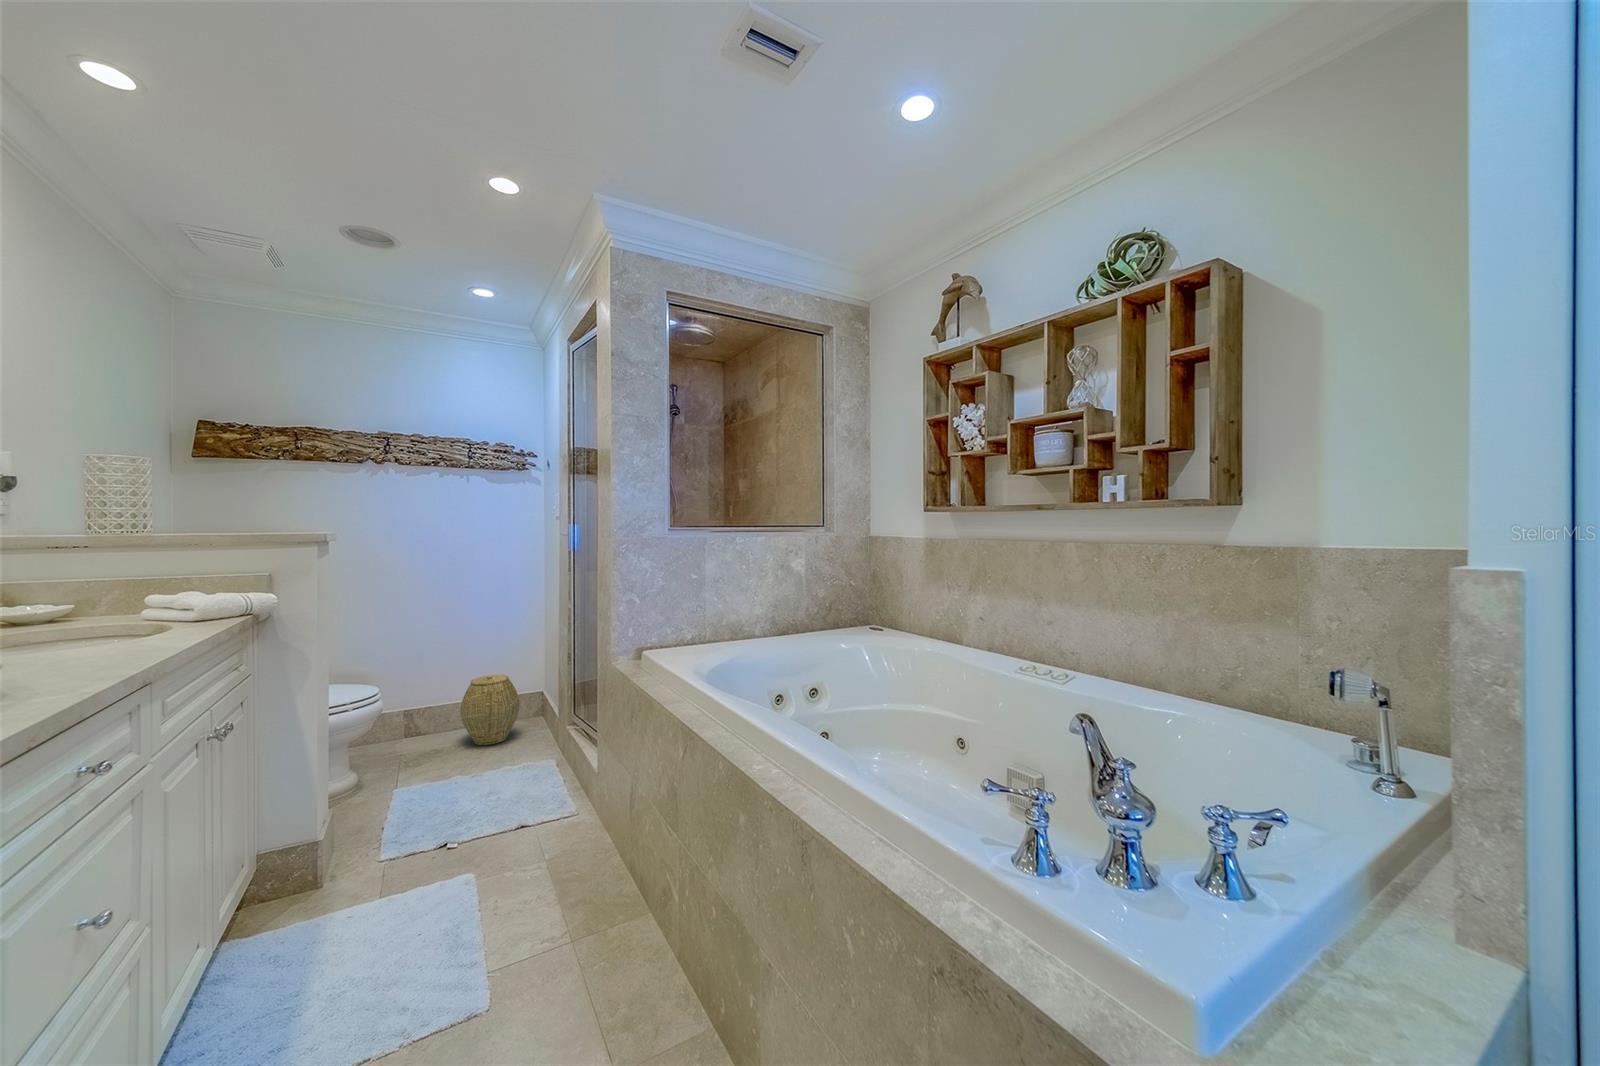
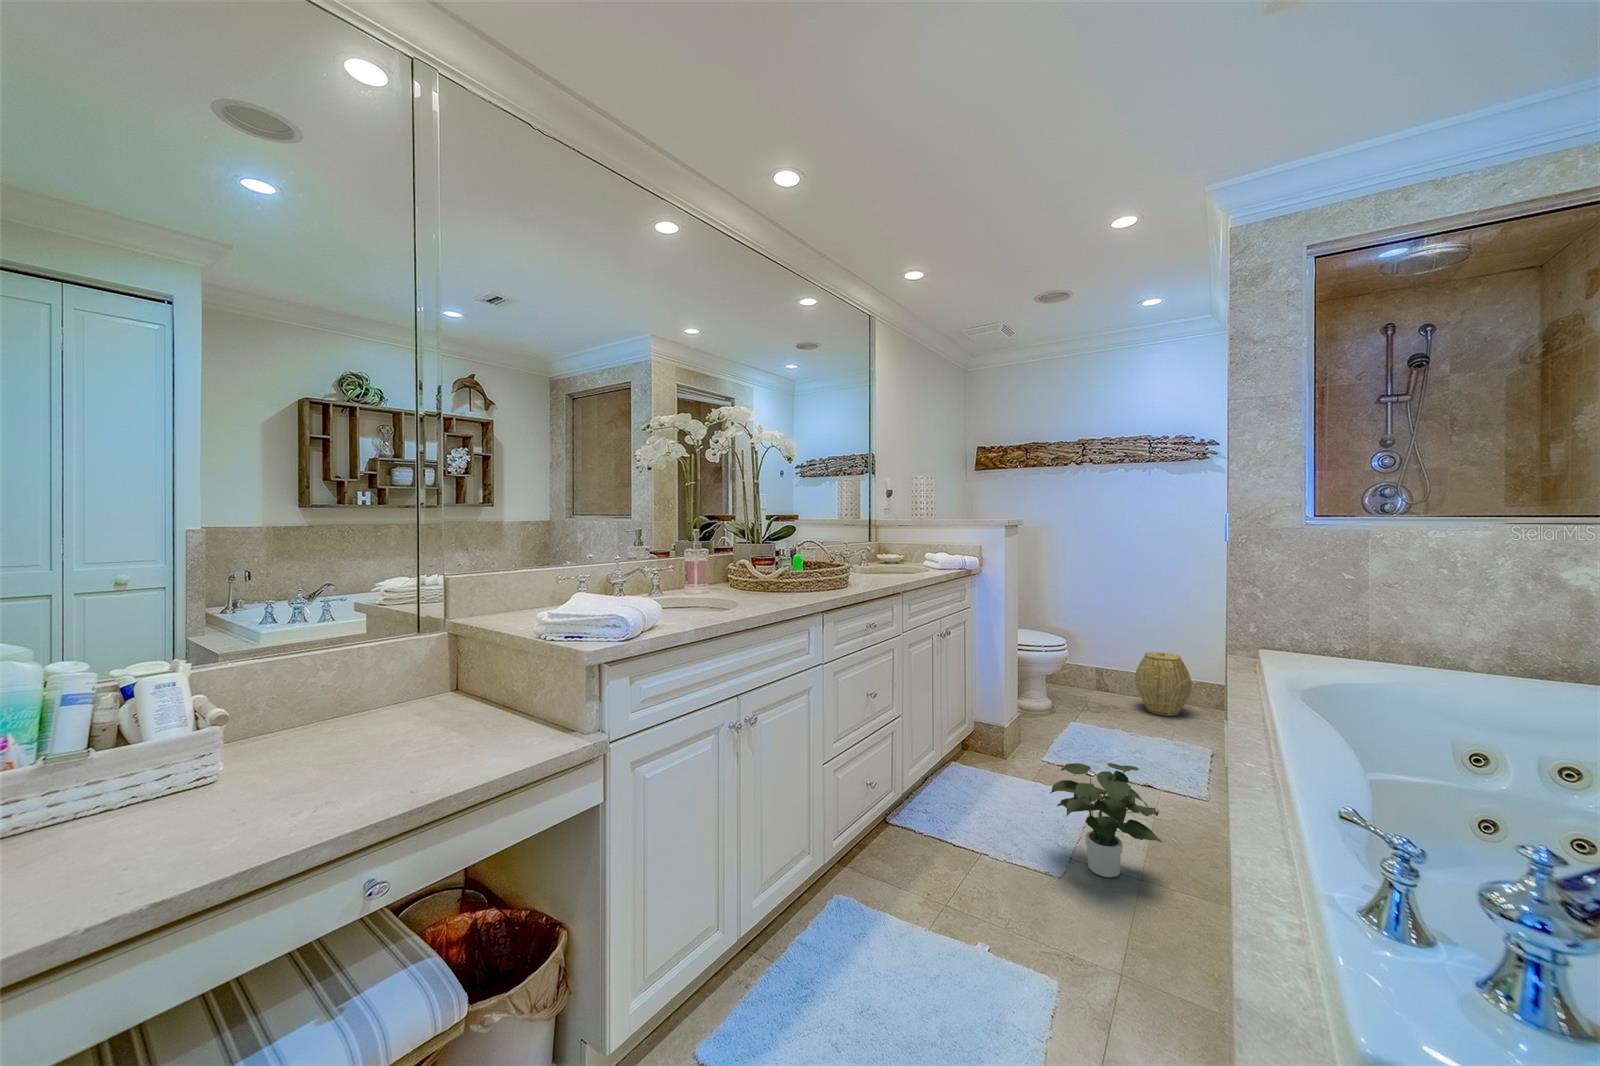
potted plant: none [460,822,601,983] -> present [1050,763,1162,877]

